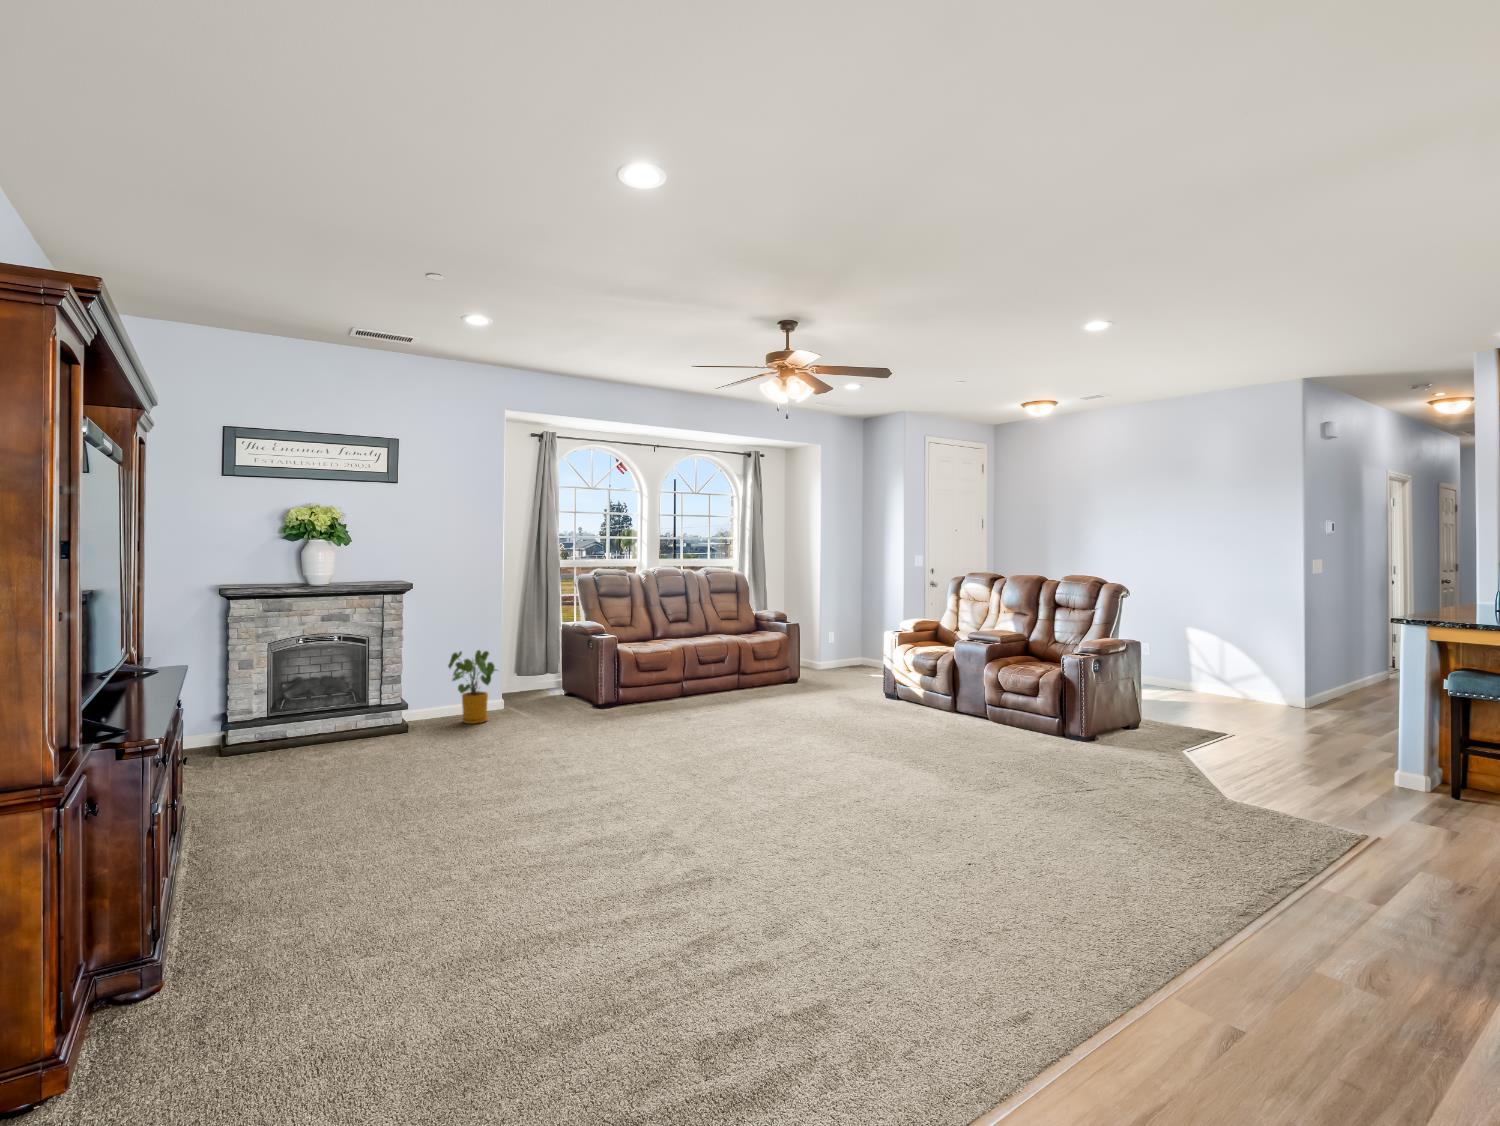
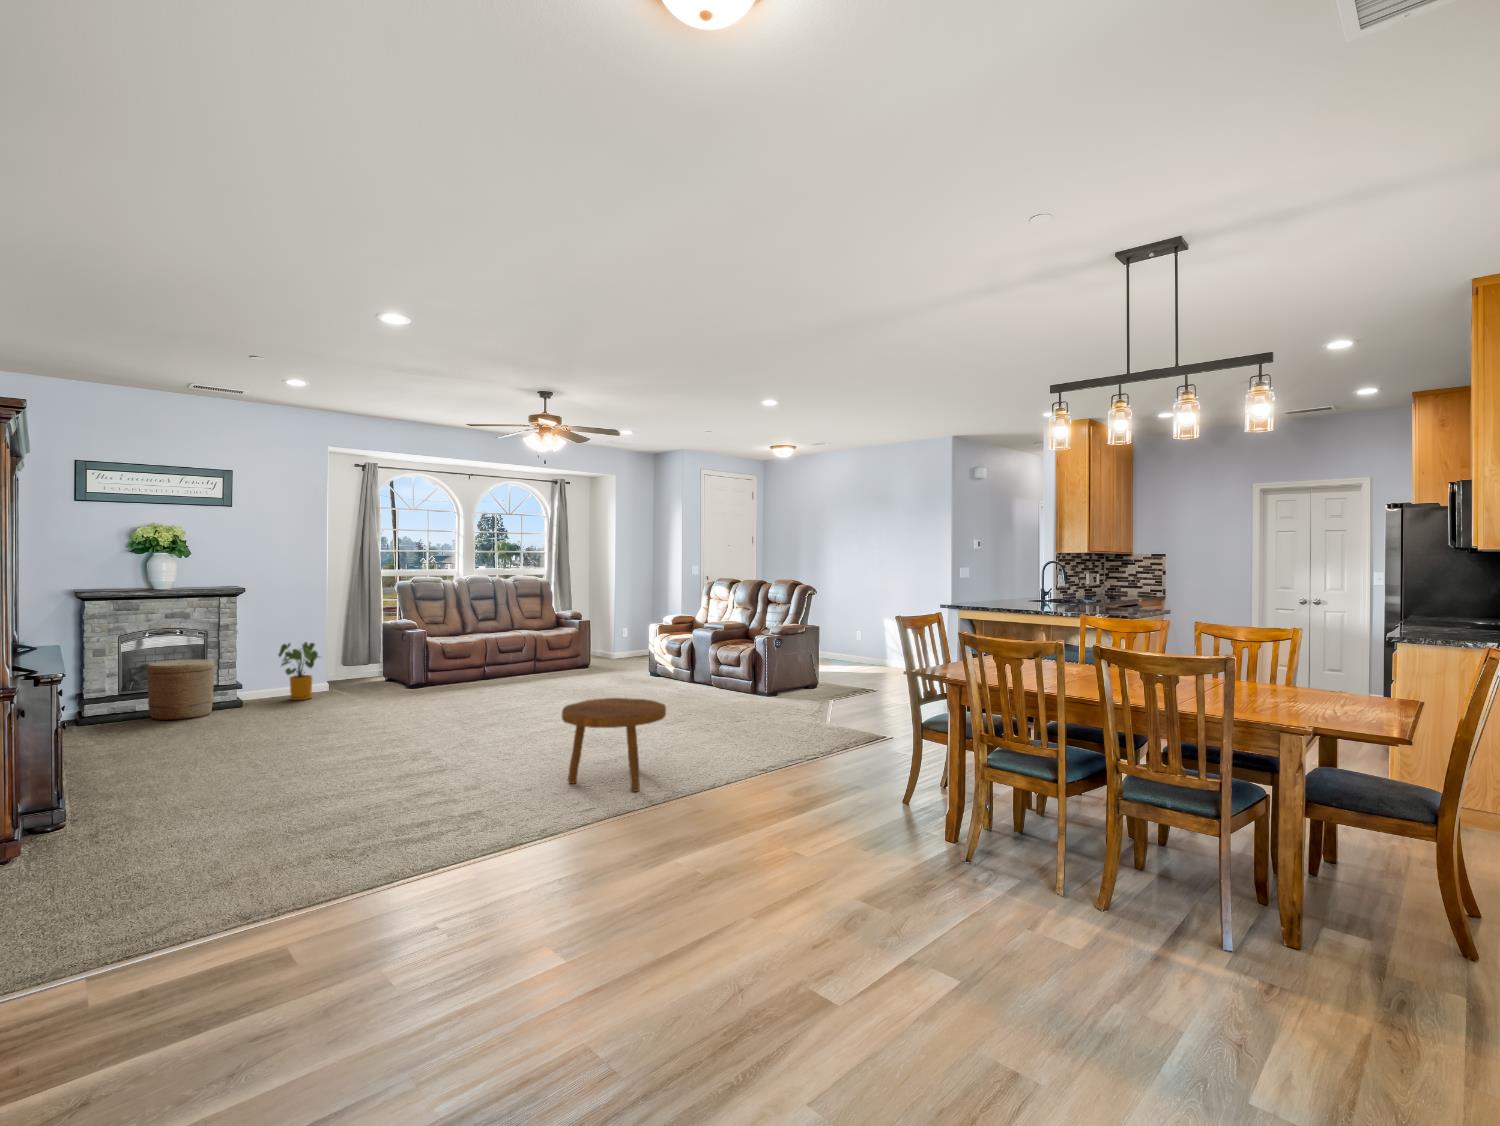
woven basket: none [300,673,378,752] -> present [146,660,215,720]
footstool: none [914,773,1095,954] -> present [562,698,666,792]

